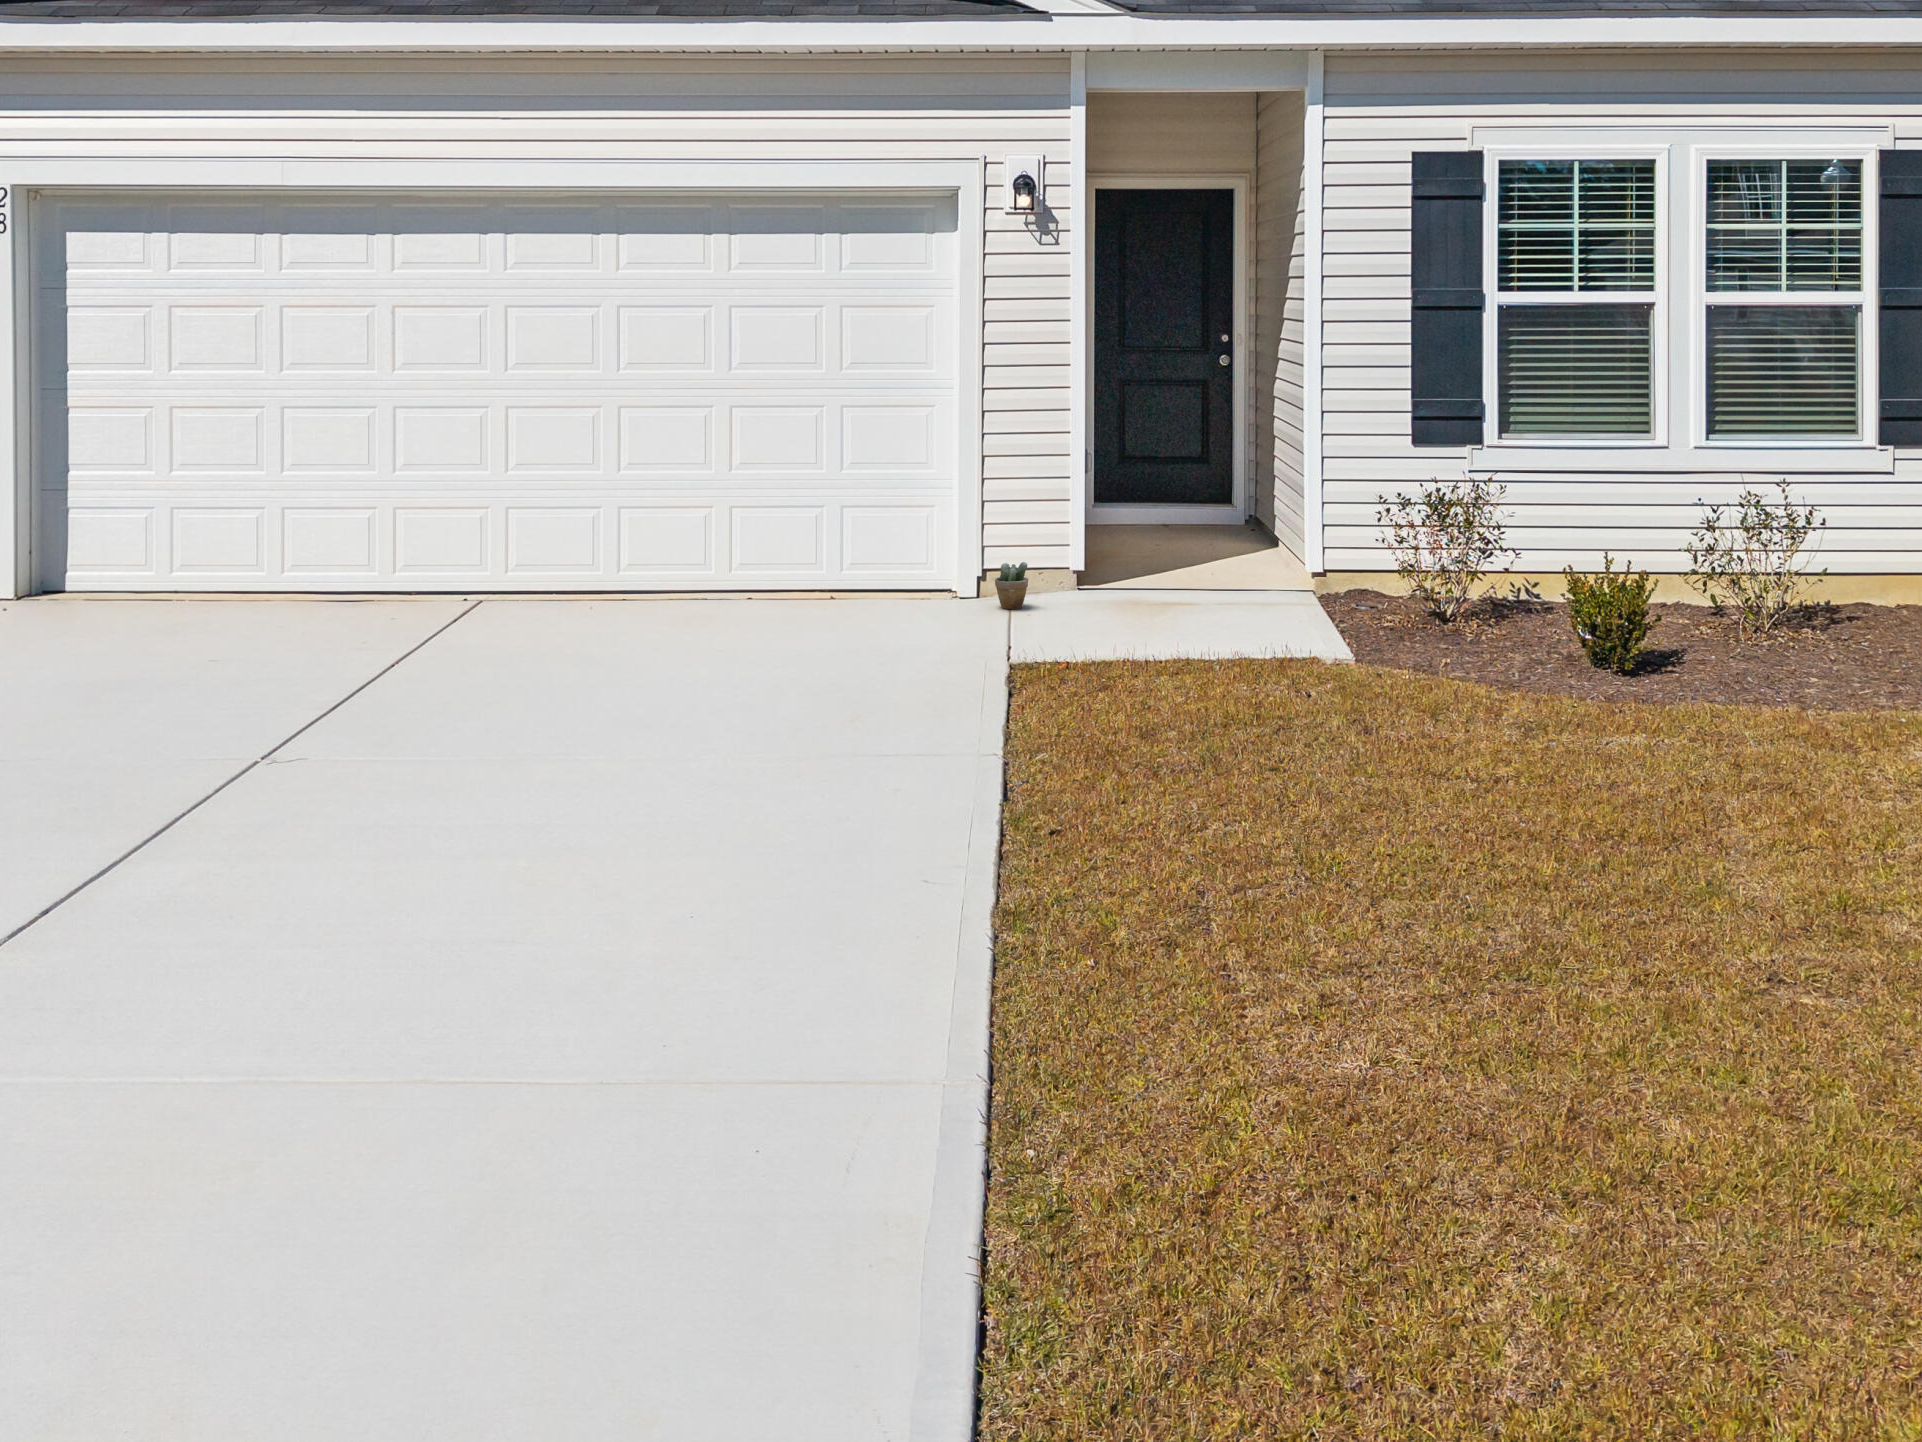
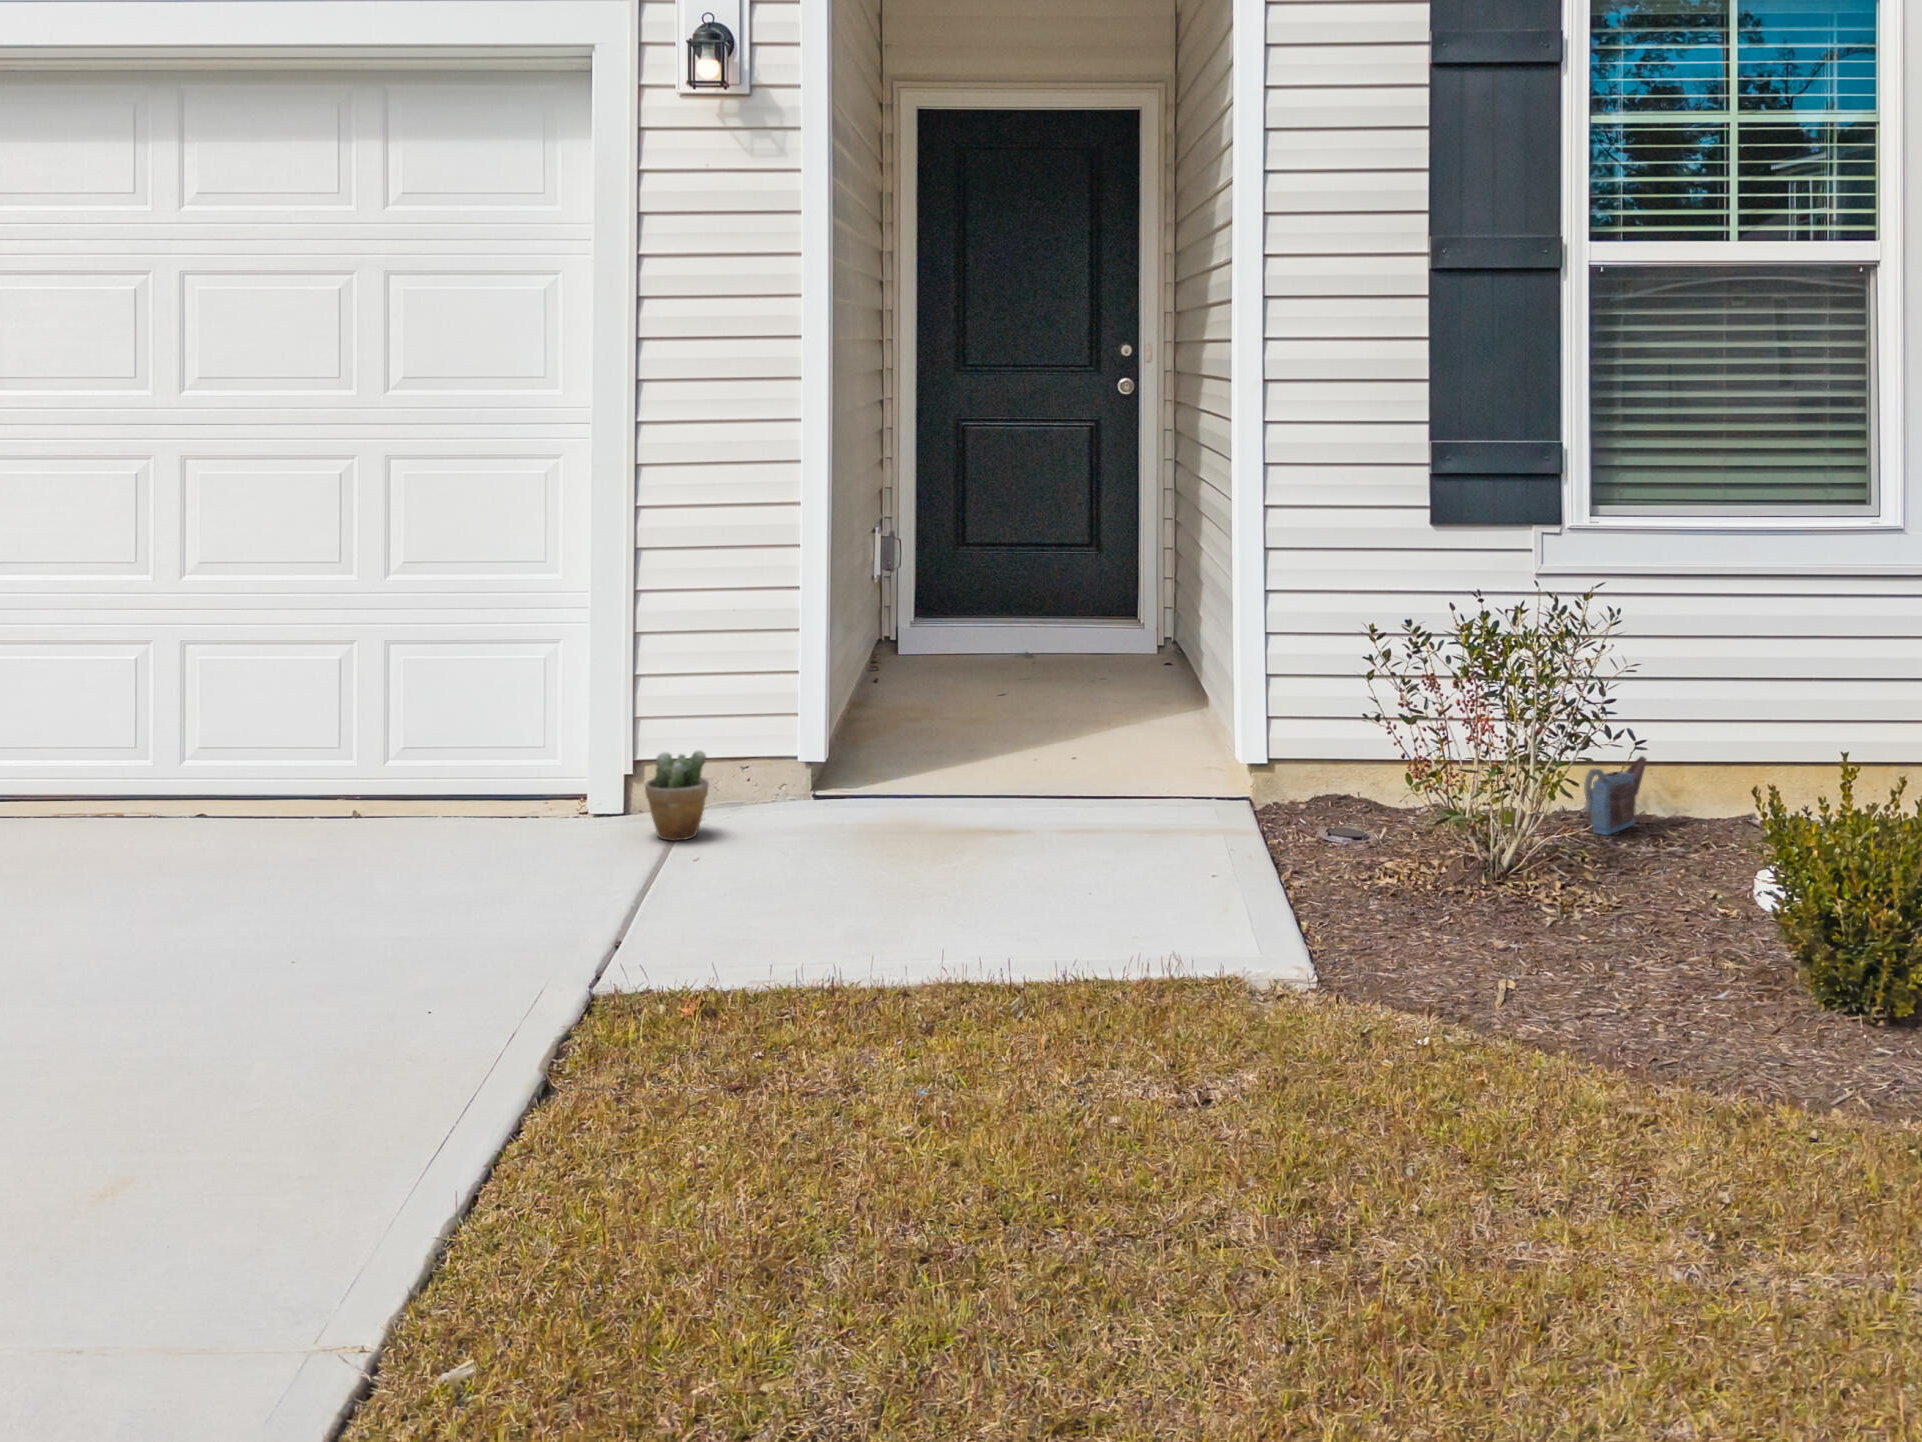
watering can: none [1494,568,1528,609] -> present [1584,756,1647,835]

